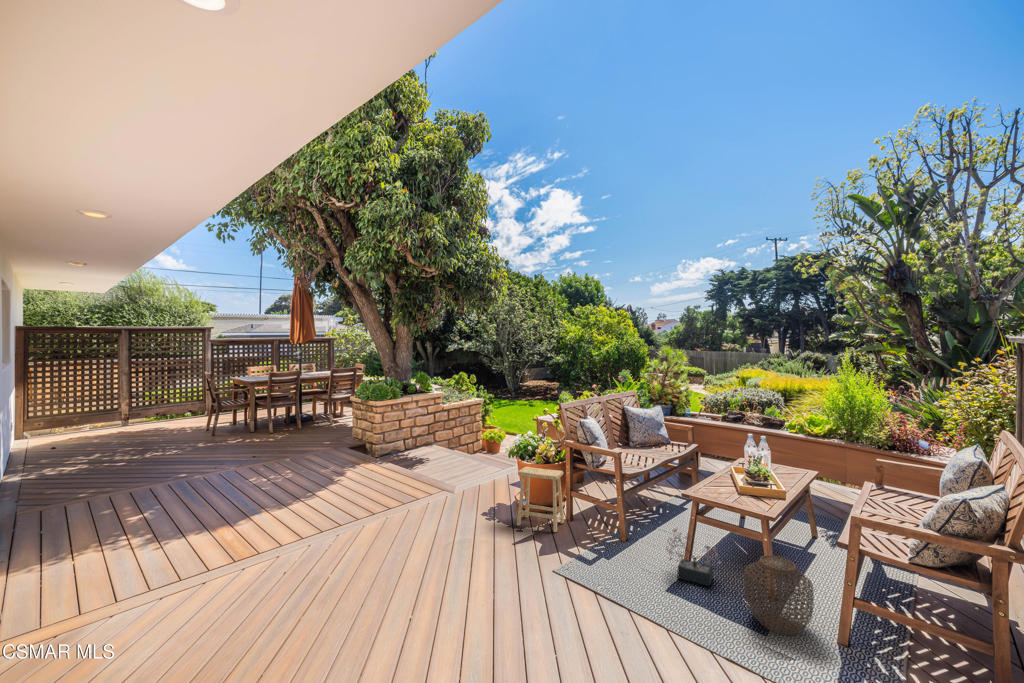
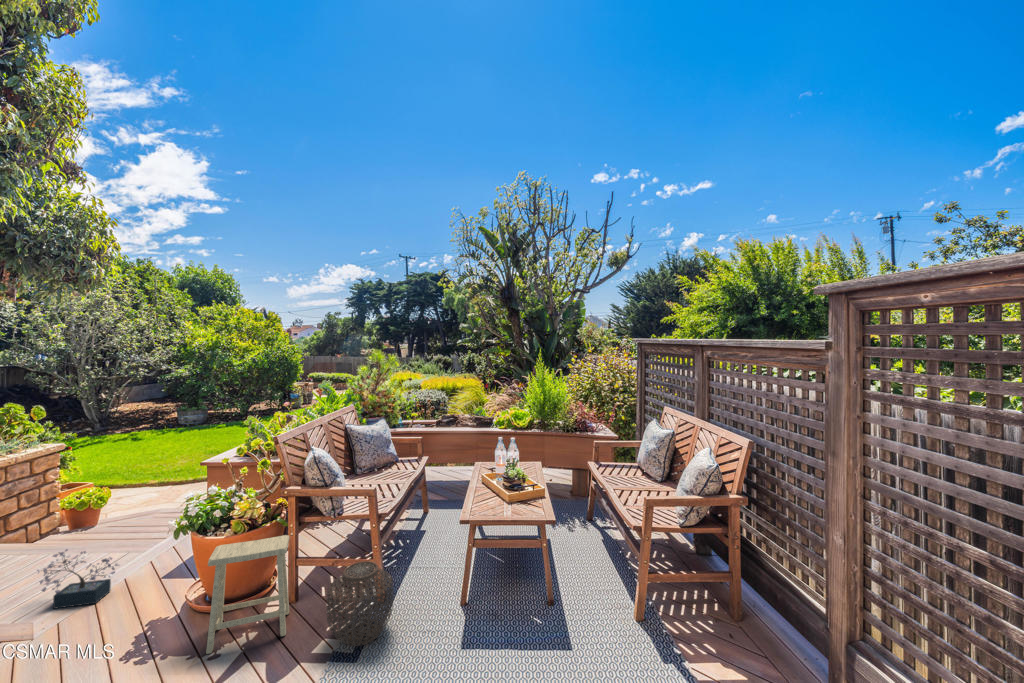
decorative plant: present [666,529,721,586] -> present [37,549,119,609]
woven basket: present [744,555,814,635] -> present [327,561,393,646]

